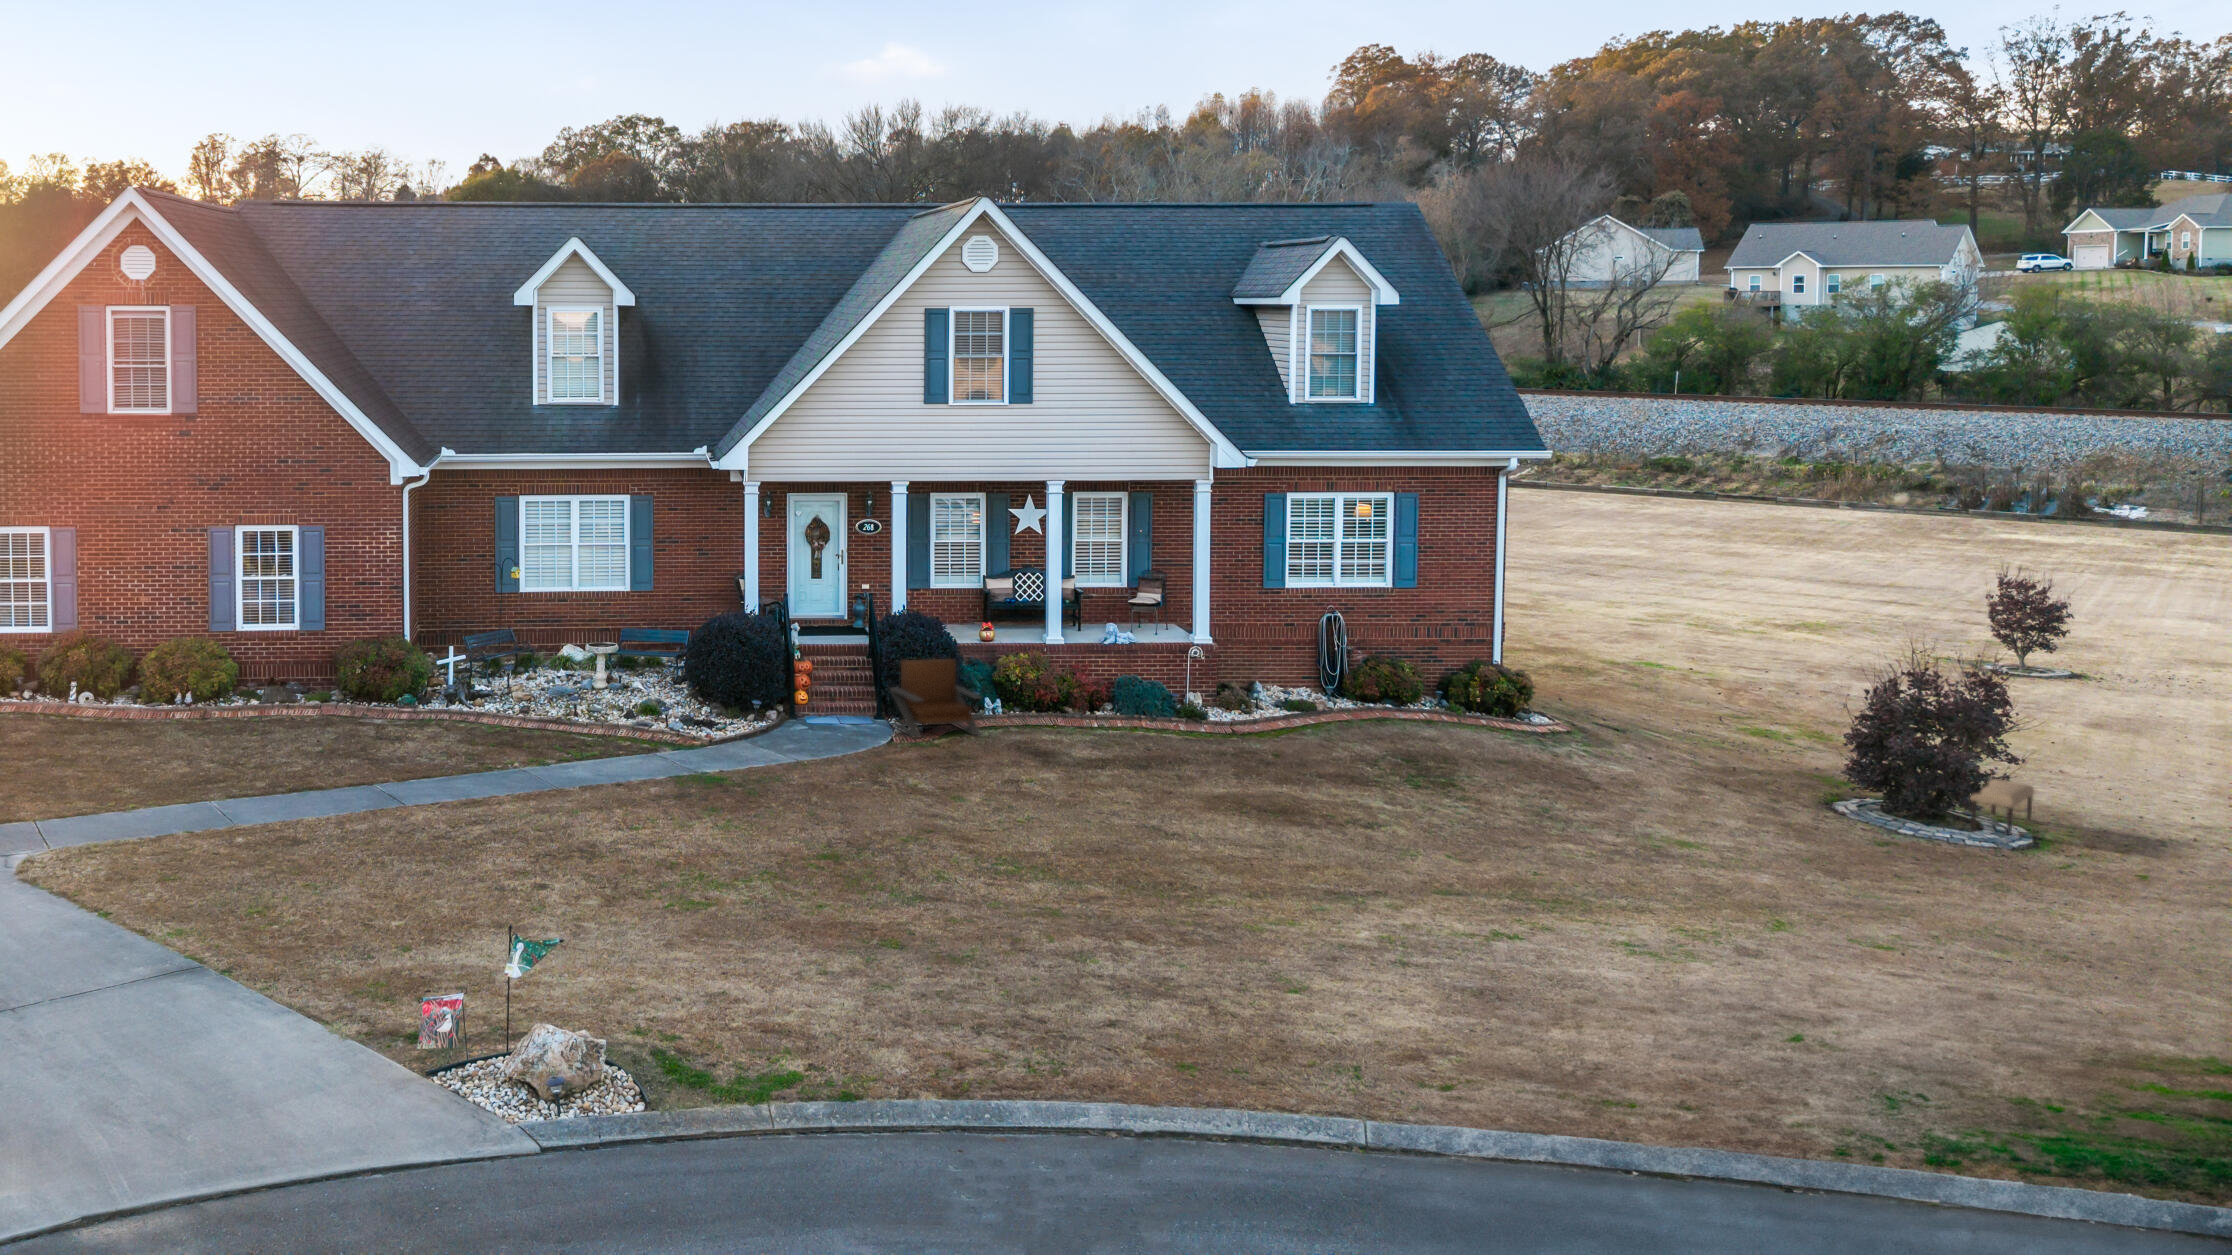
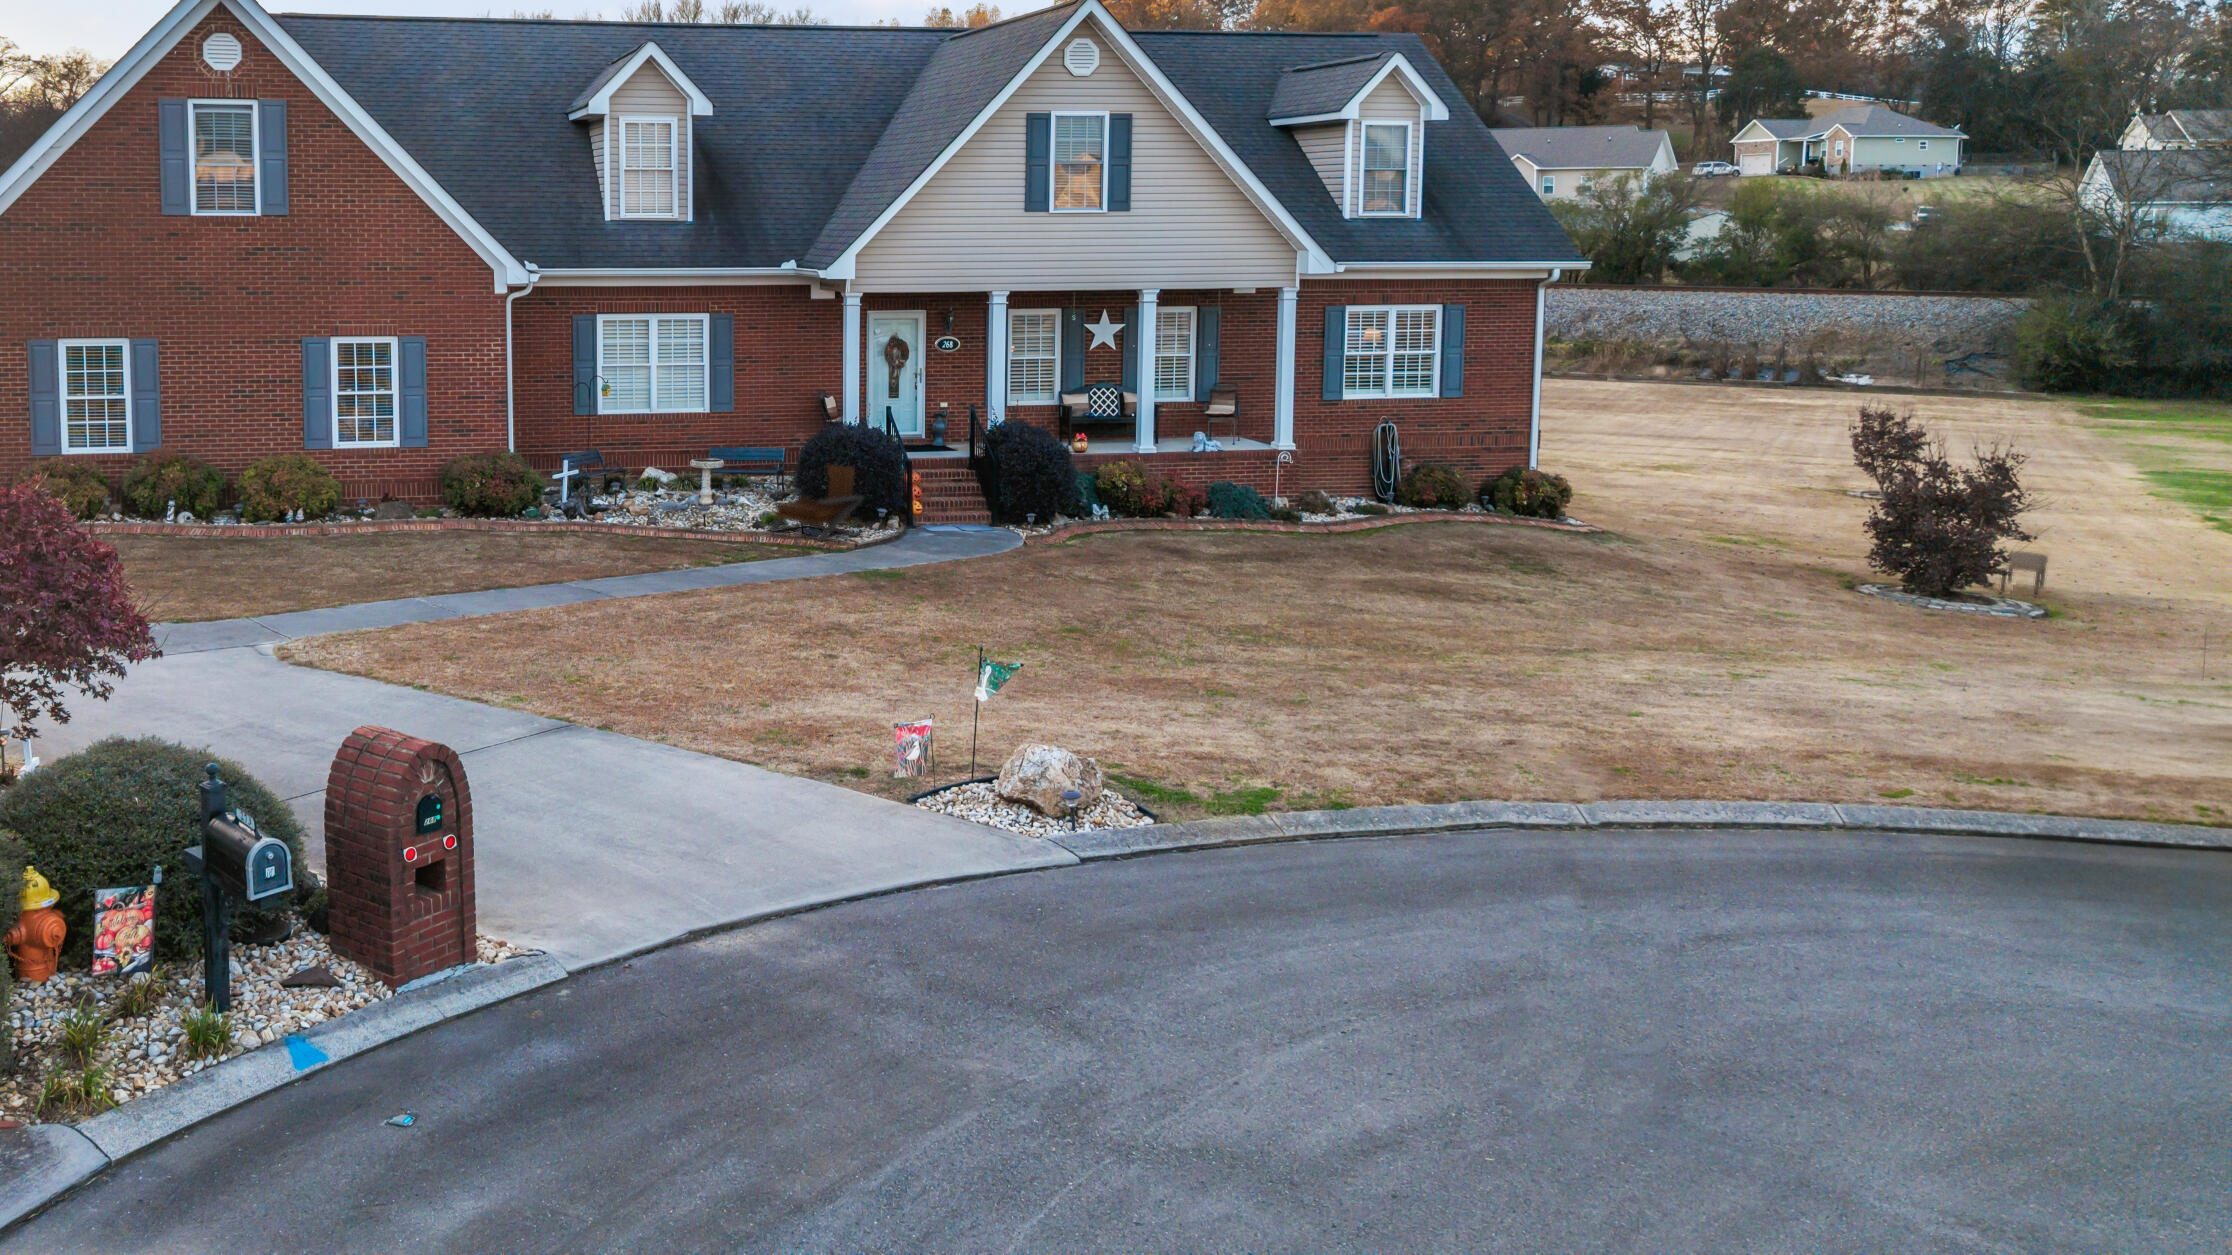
lounge chair: present [889,659,981,738] -> present [768,465,863,541]

